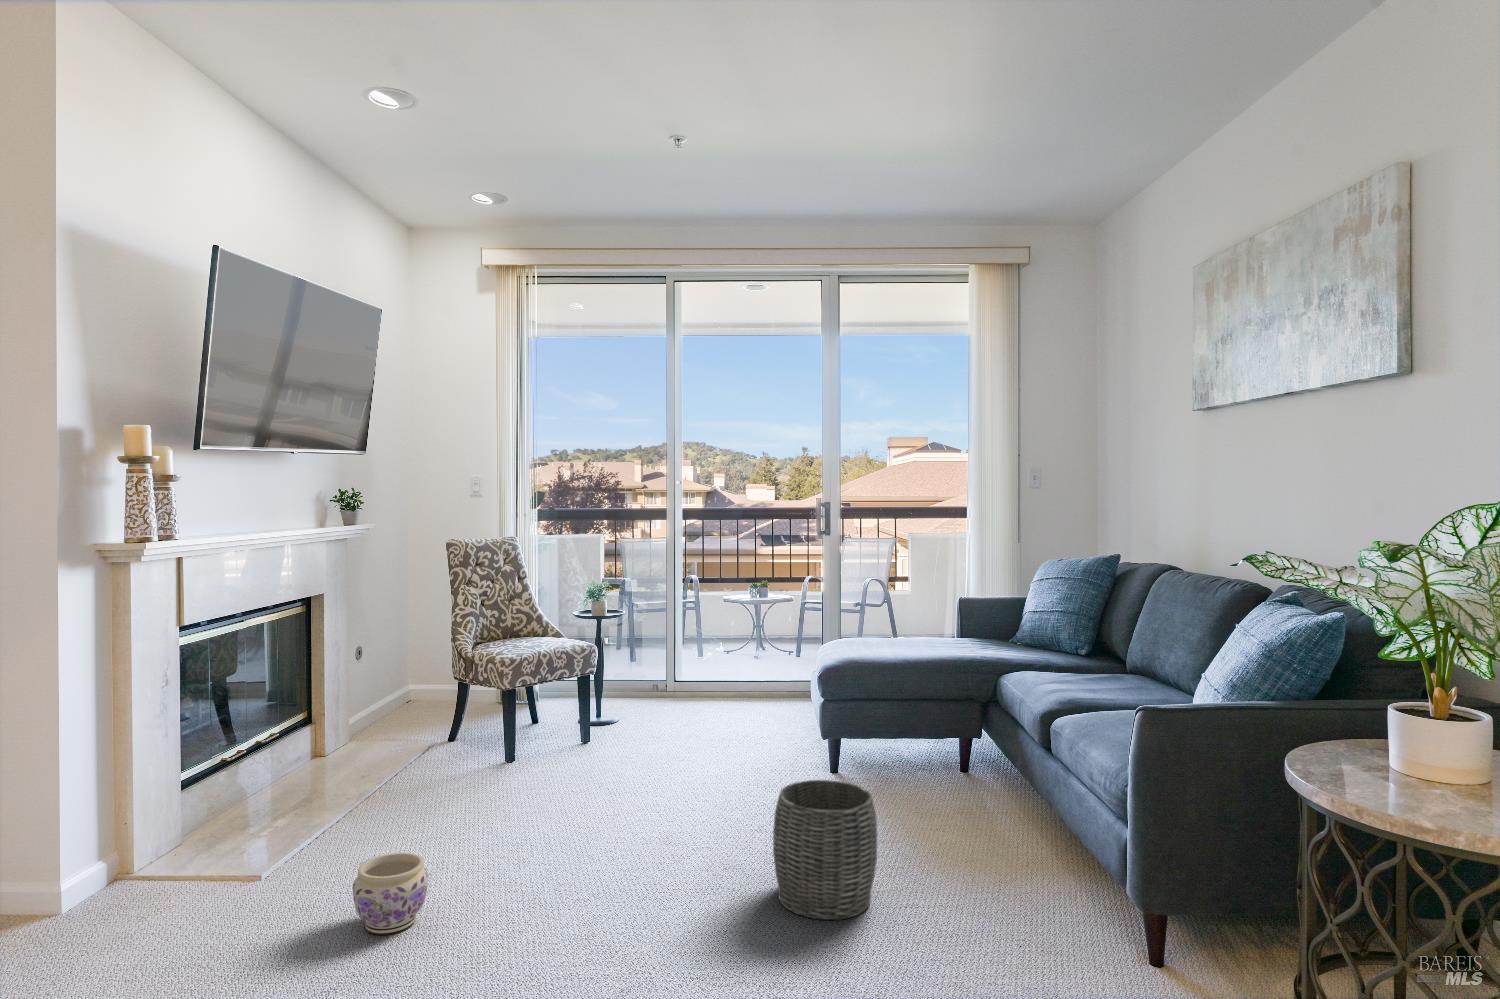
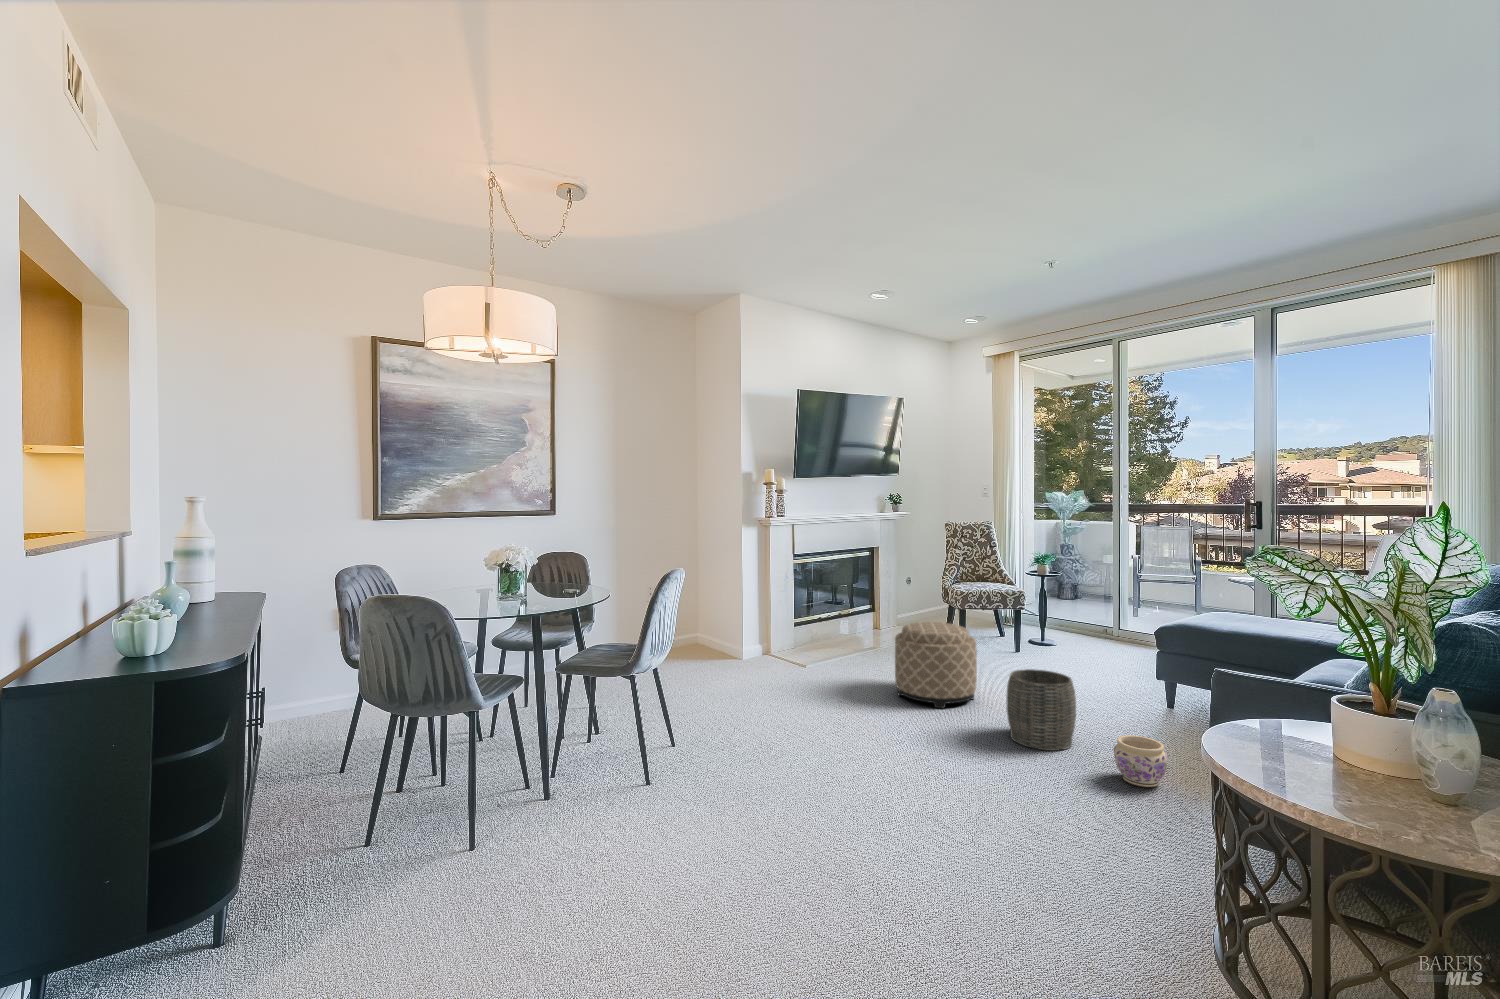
ottoman: none [514,726,662,894] -> present [895,622,977,708]
planter: present [353,853,429,935] -> present [1114,735,1168,788]

